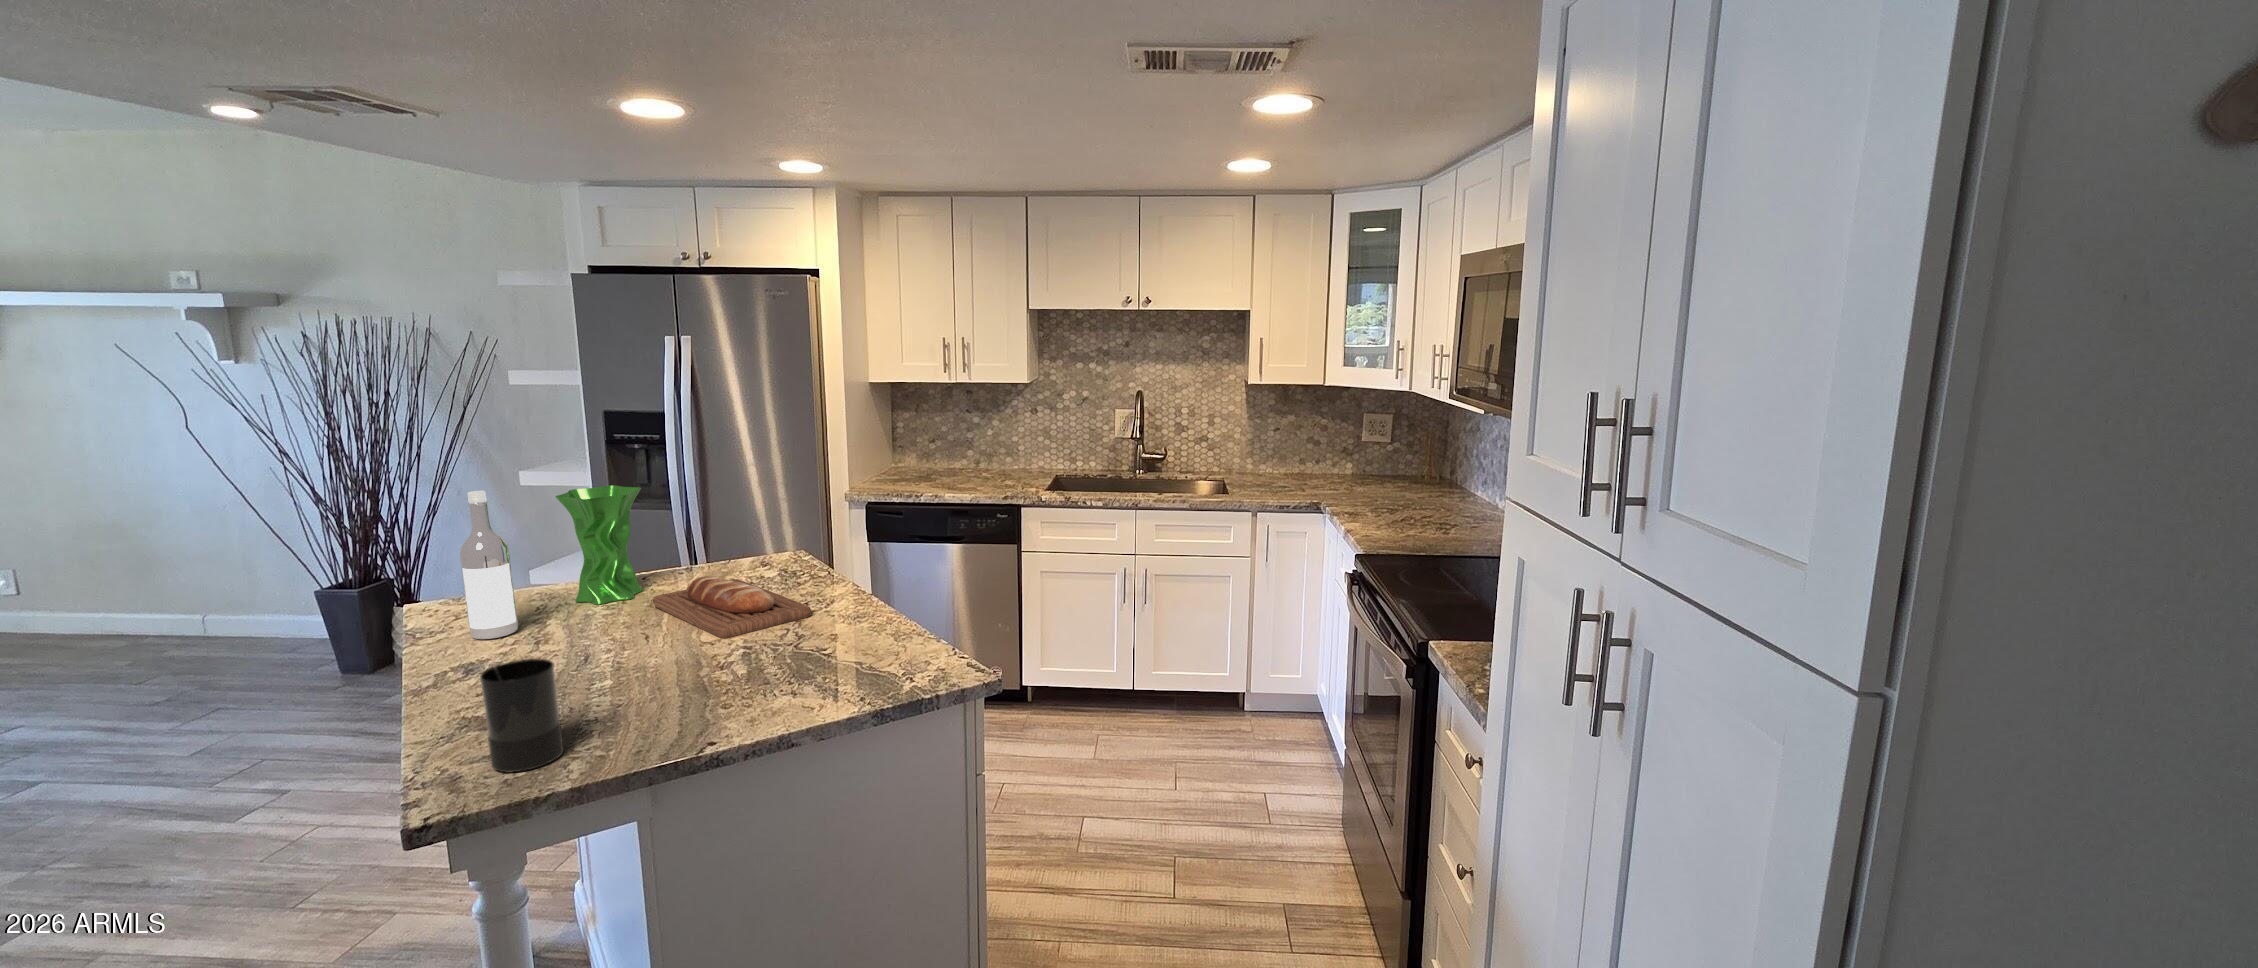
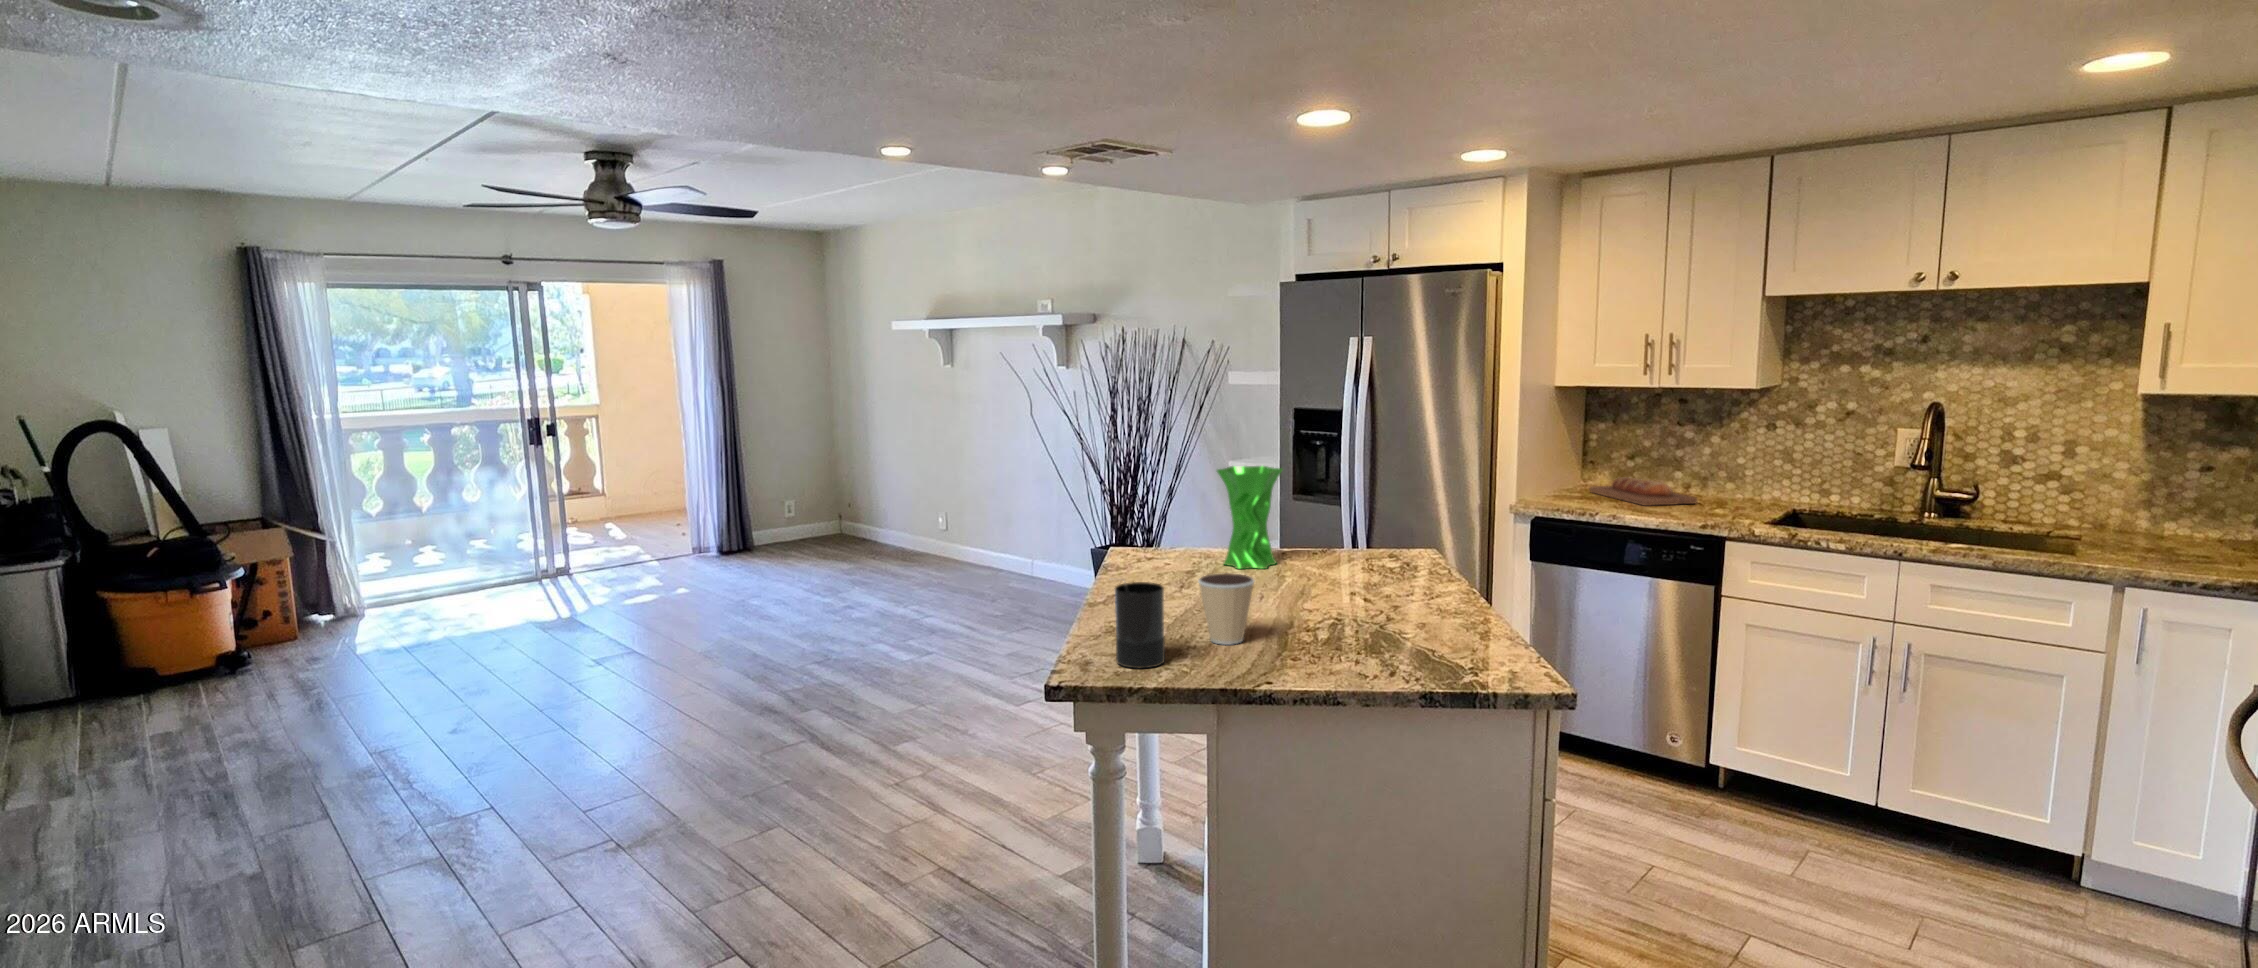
wine bottle: present [460,491,518,639] -> none [1141,457,1175,581]
bread loaf: present [653,576,811,638] -> present [1590,477,1697,506]
coffee cup: none [587,623,662,709] -> present [1198,573,1255,645]

